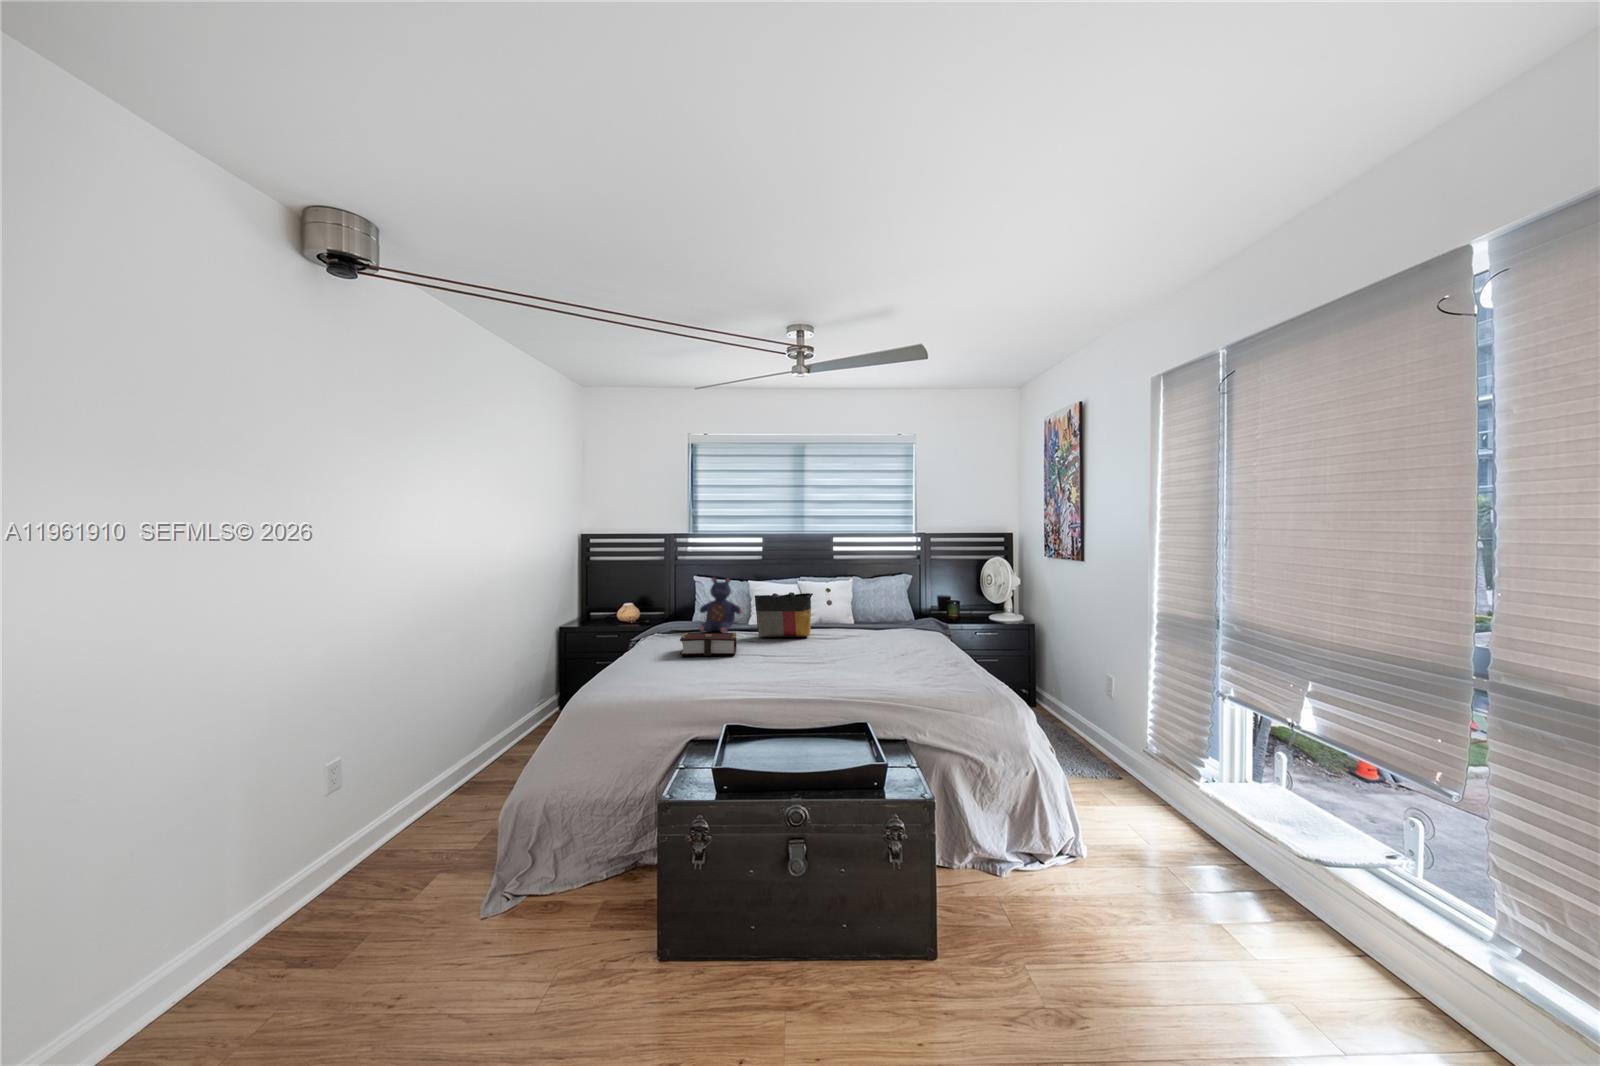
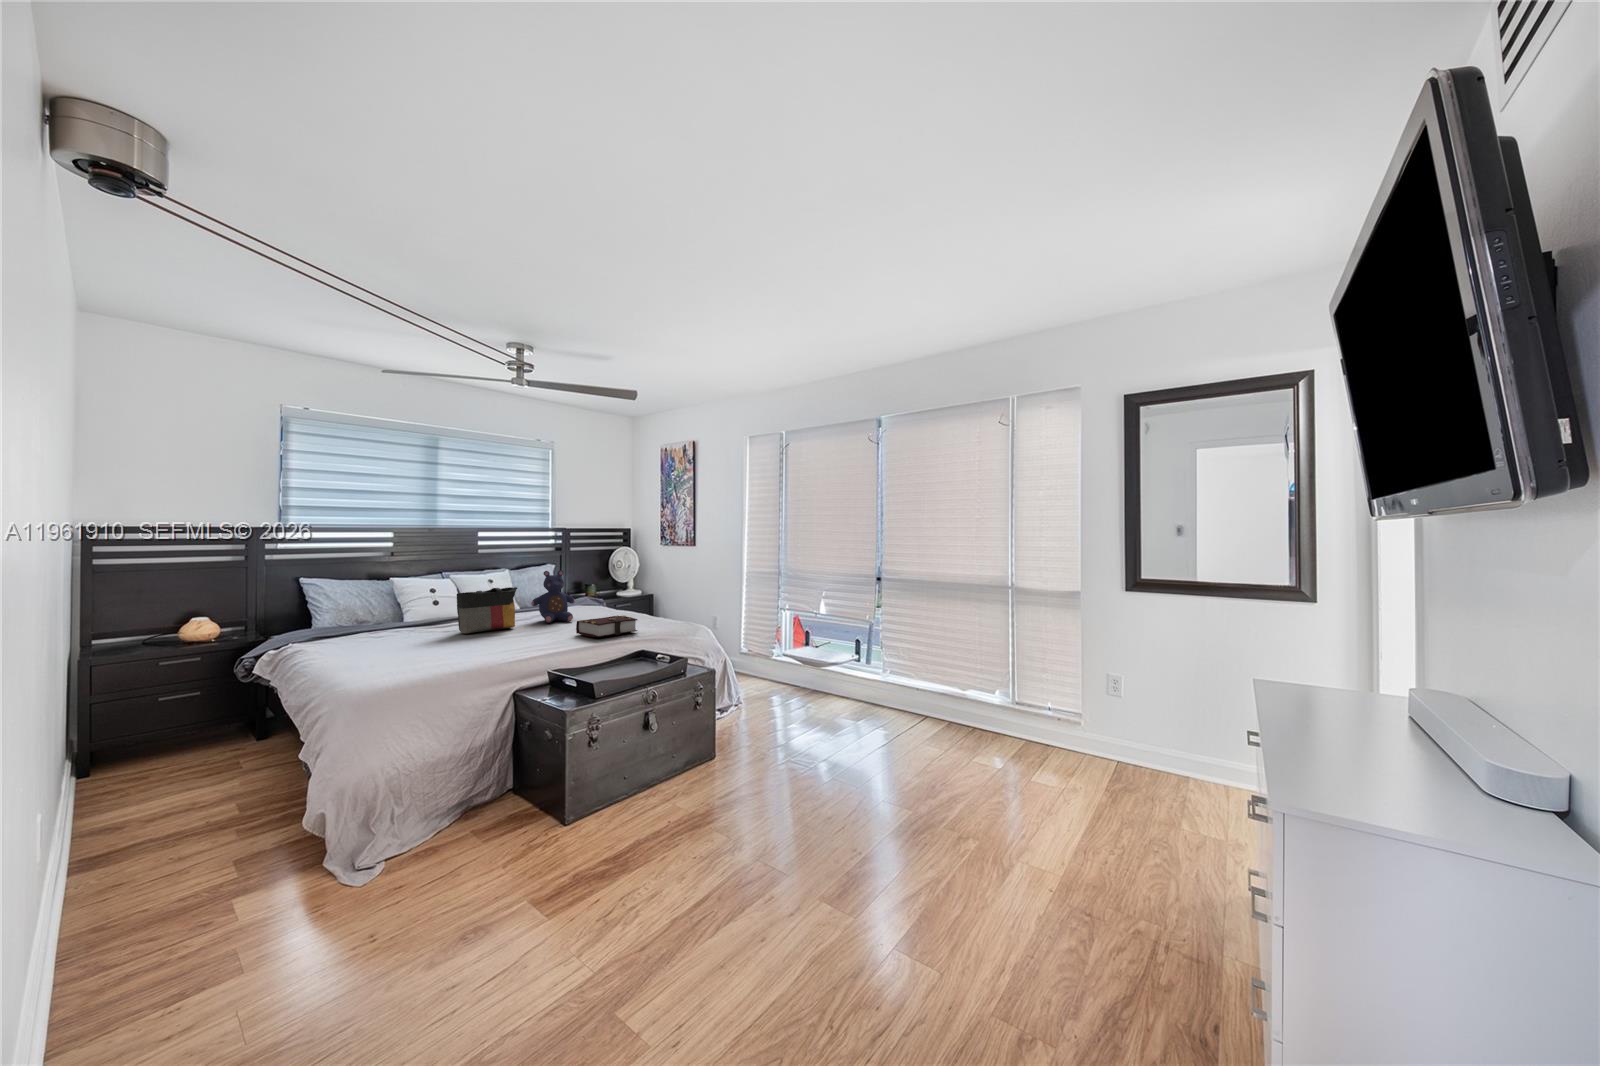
teddy bear: present [699,577,742,633] -> present [531,570,575,623]
book: present [680,633,737,656] -> present [576,615,637,637]

